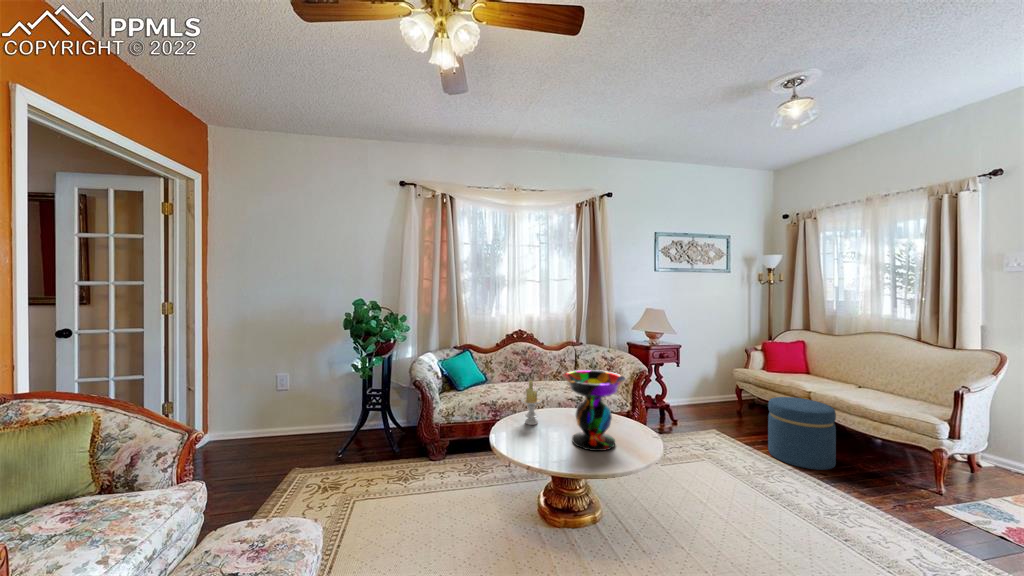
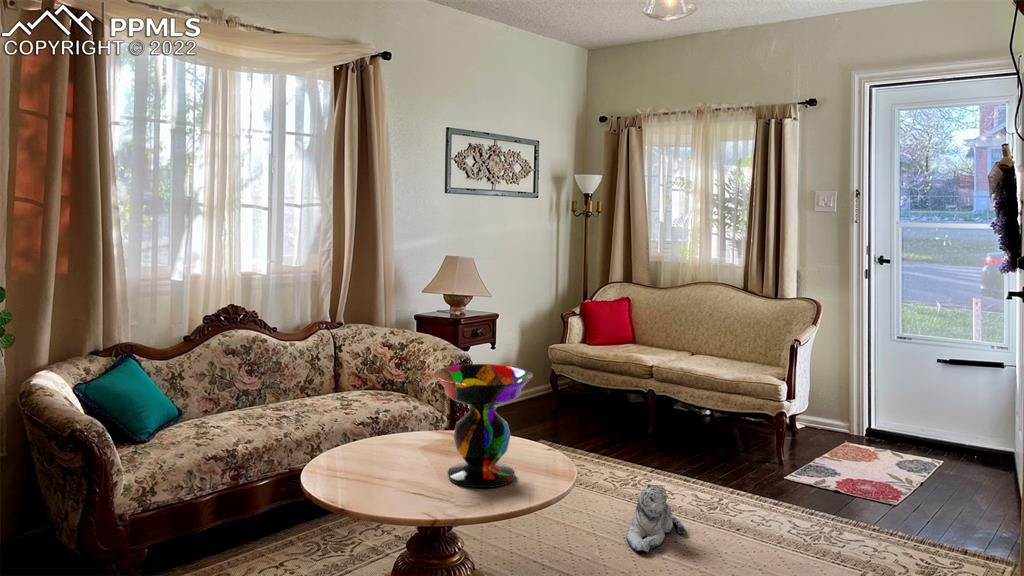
candle: present [521,380,542,425] -> none [341,395,379,473]
ottoman: present [768,397,836,470] -> none [615,376,690,463]
plush toy: none [728,478,789,533] -> present [626,484,684,552]

